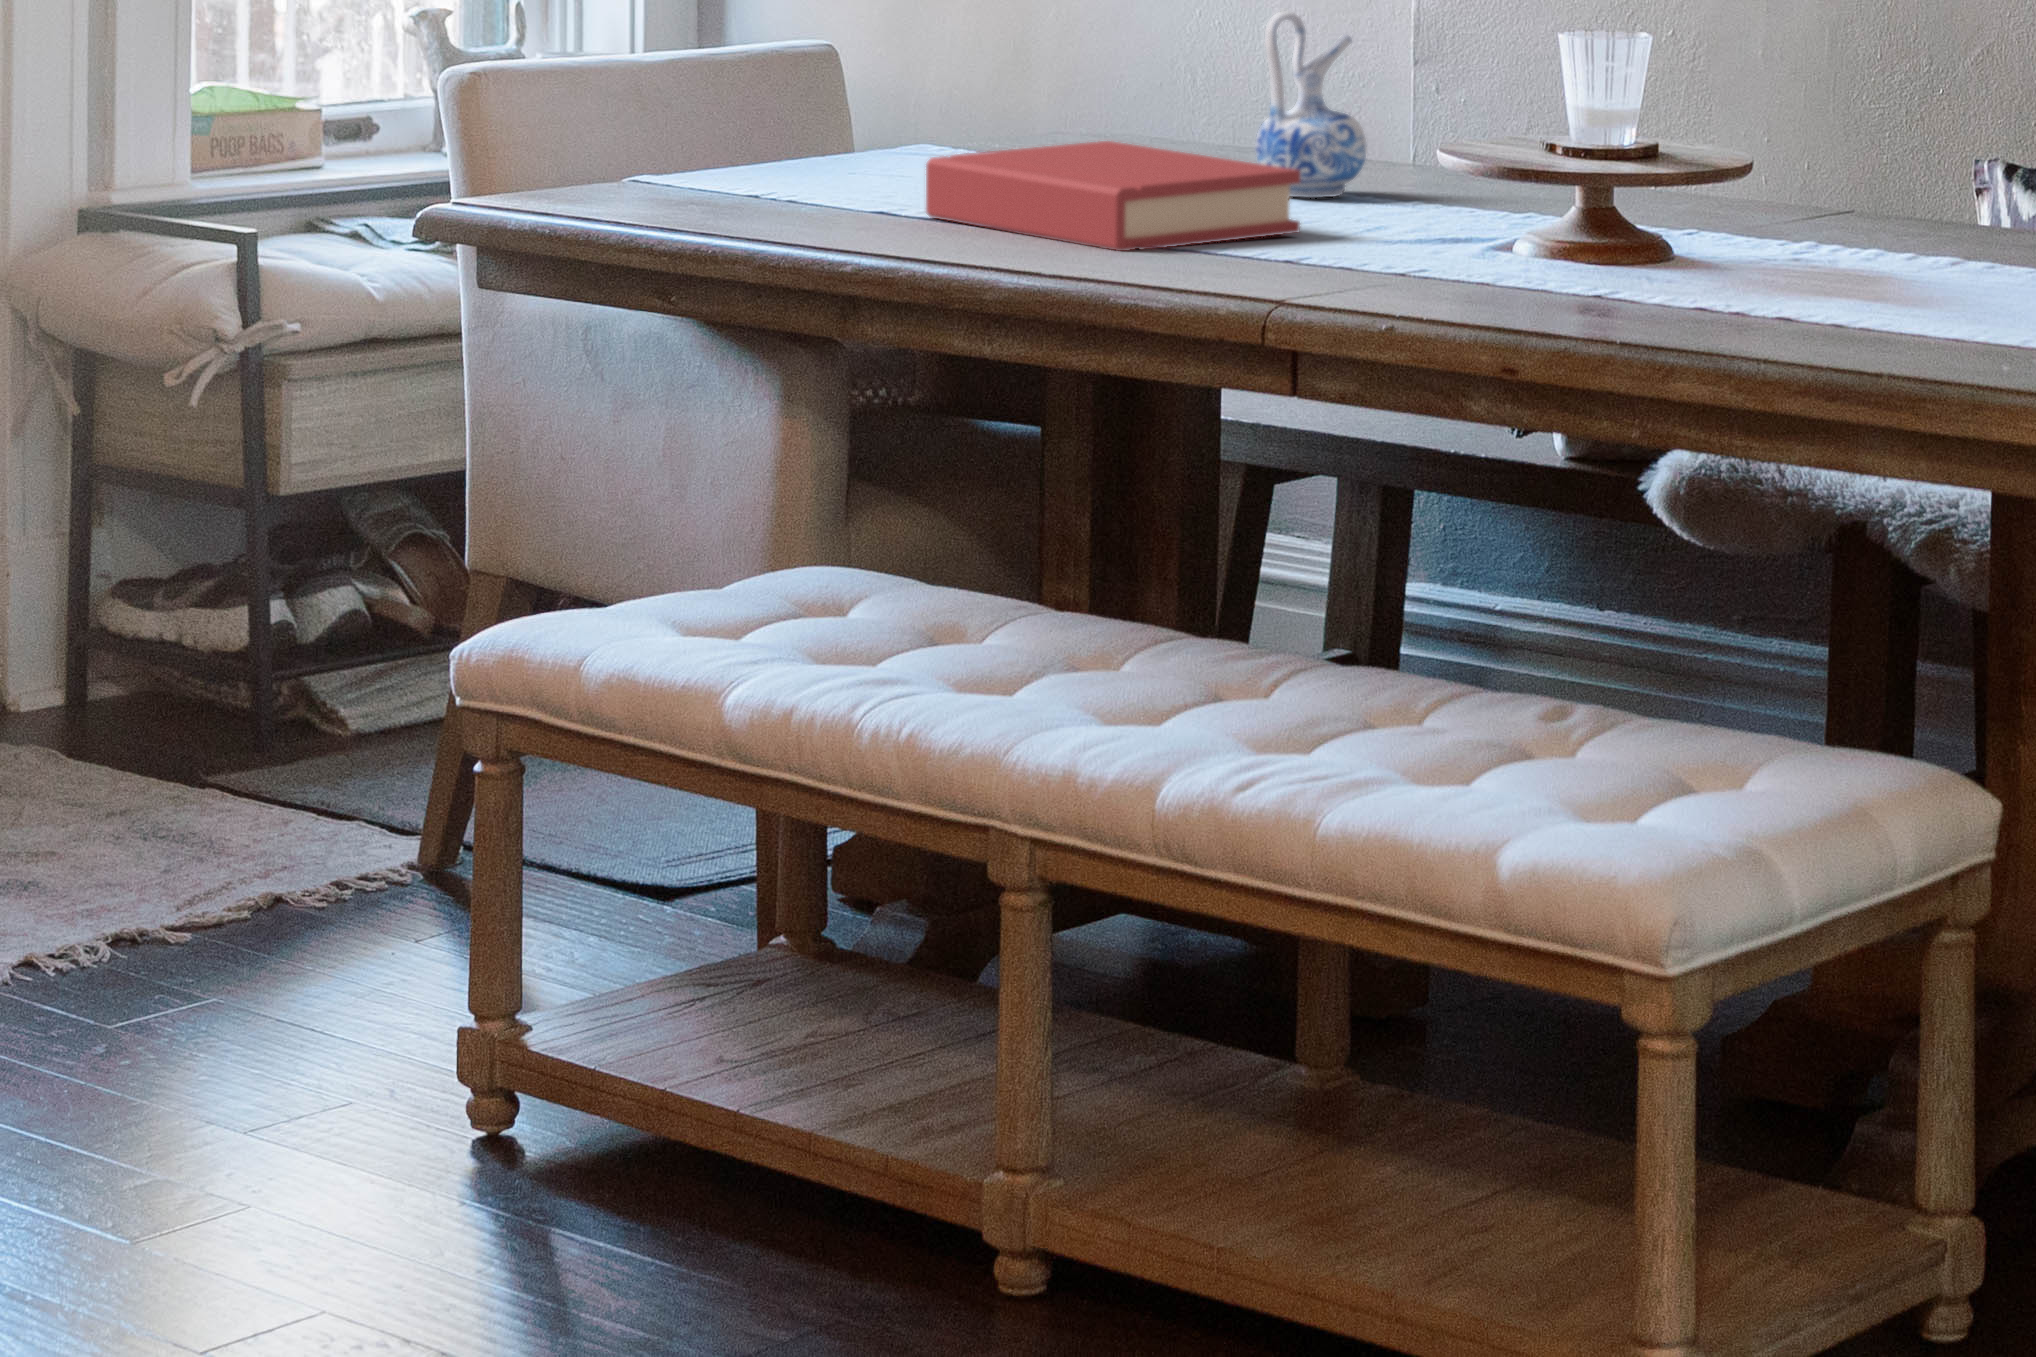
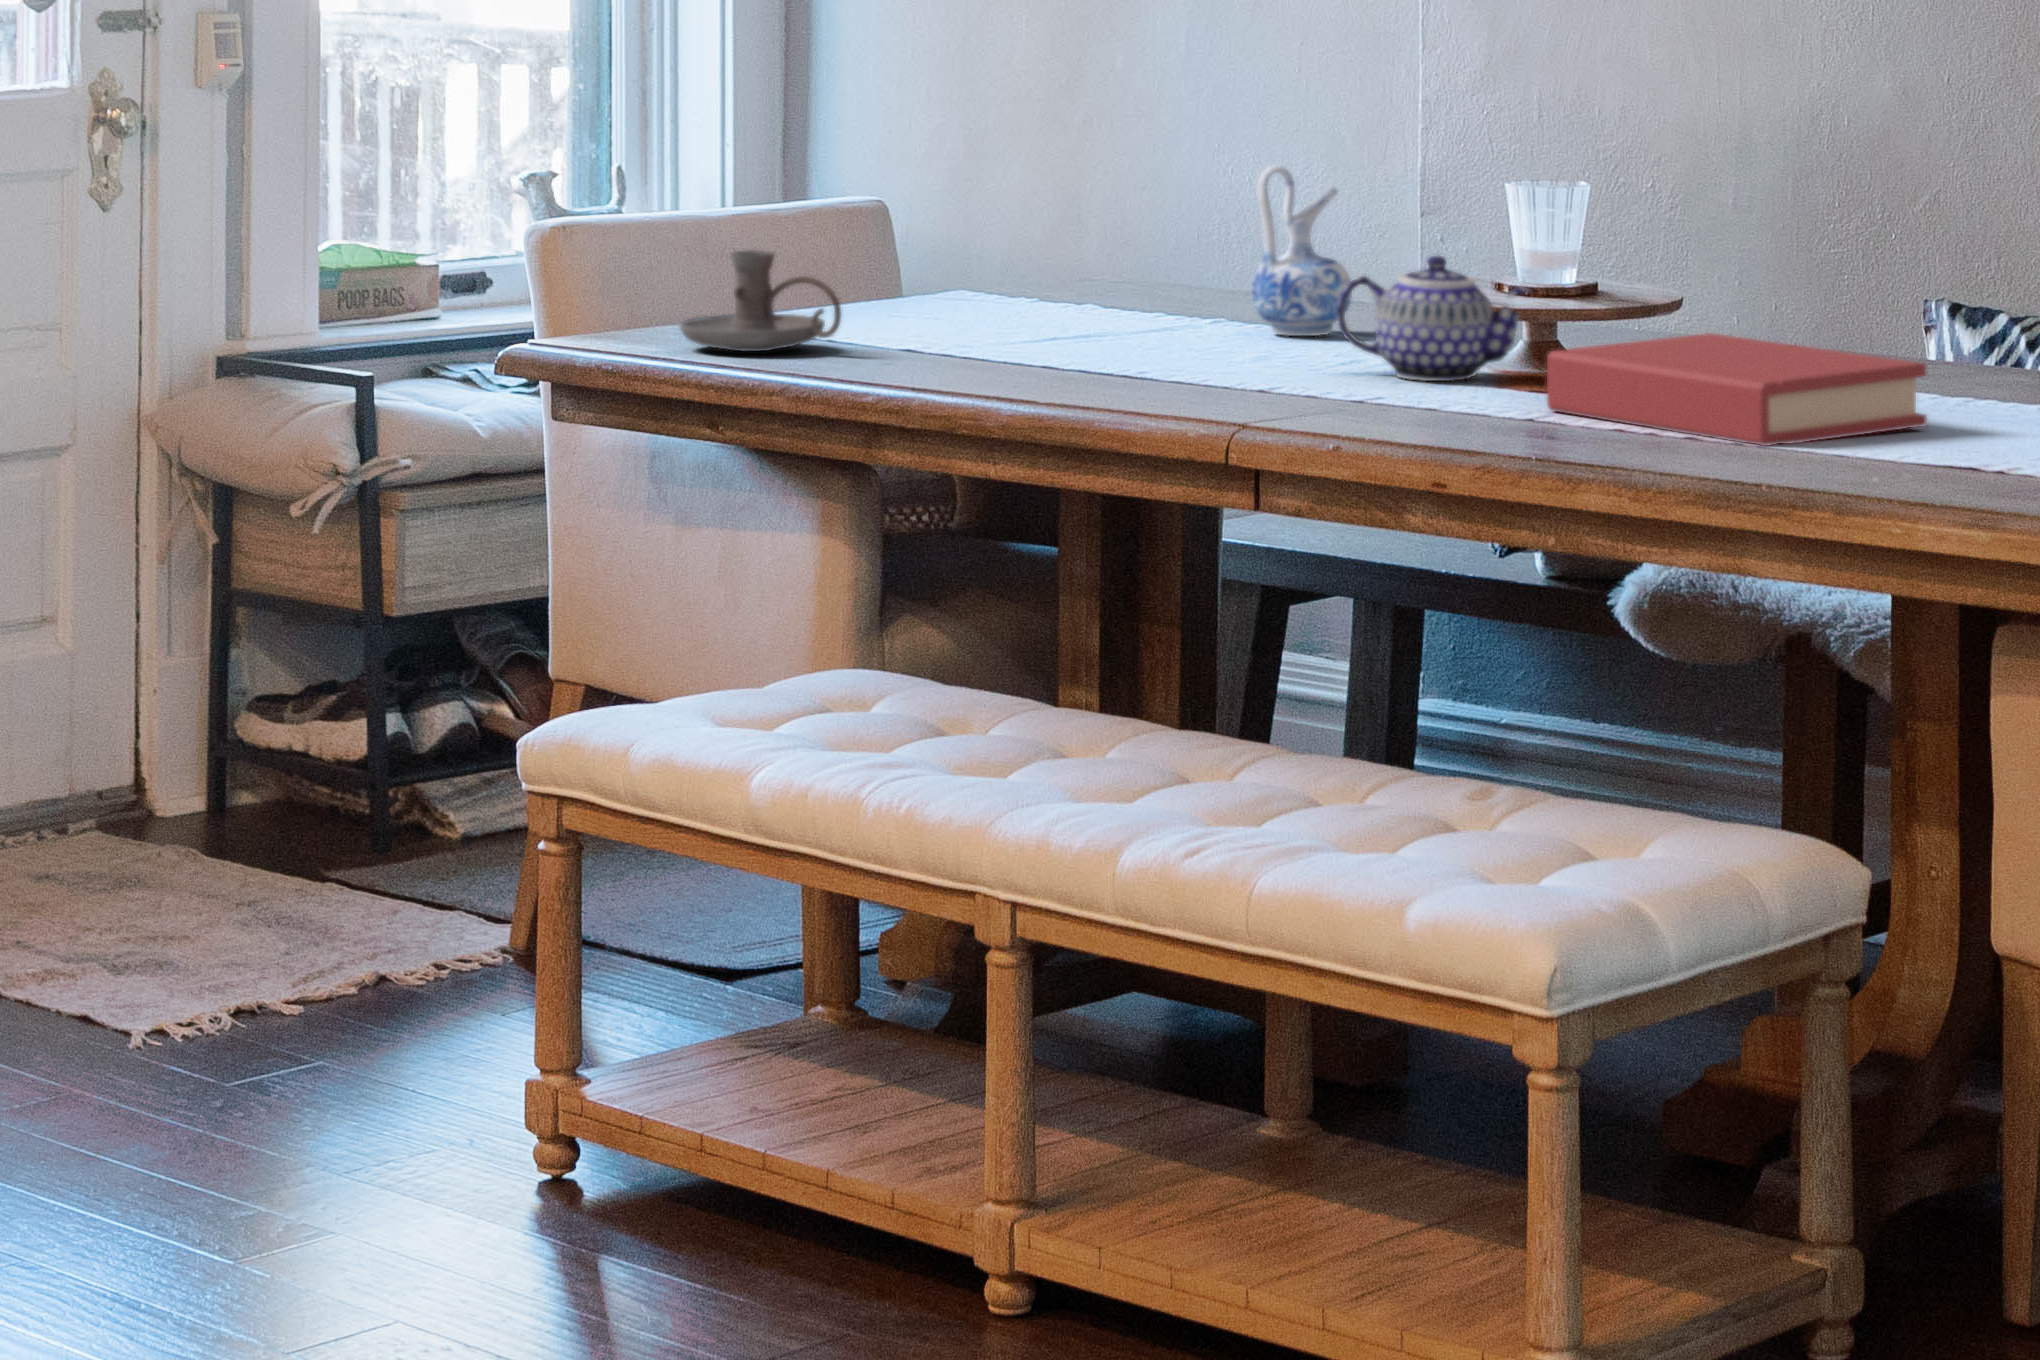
candle holder: none [626,103,810,215] -> present [680,250,841,352]
teapot: none [1364,112,1586,249] -> present [1337,256,1530,381]
hardback book: present [926,141,1300,251] -> present [1547,333,1927,446]

